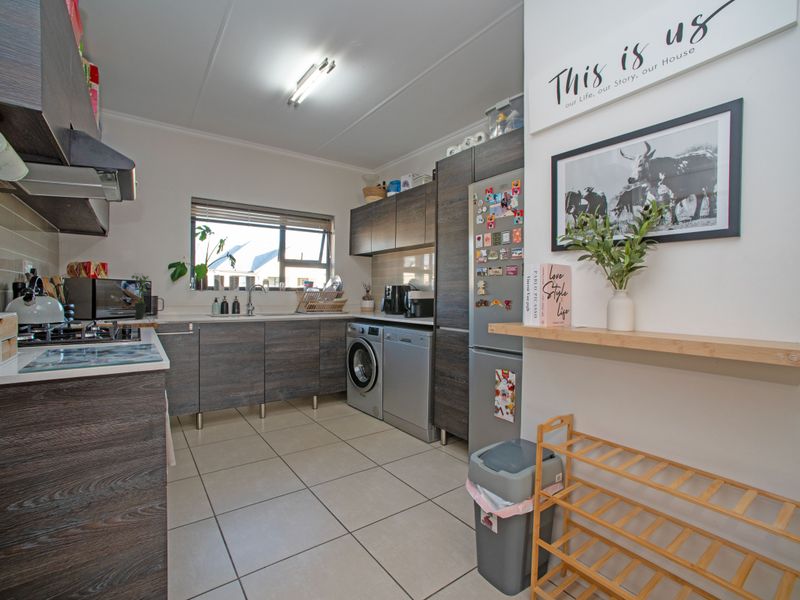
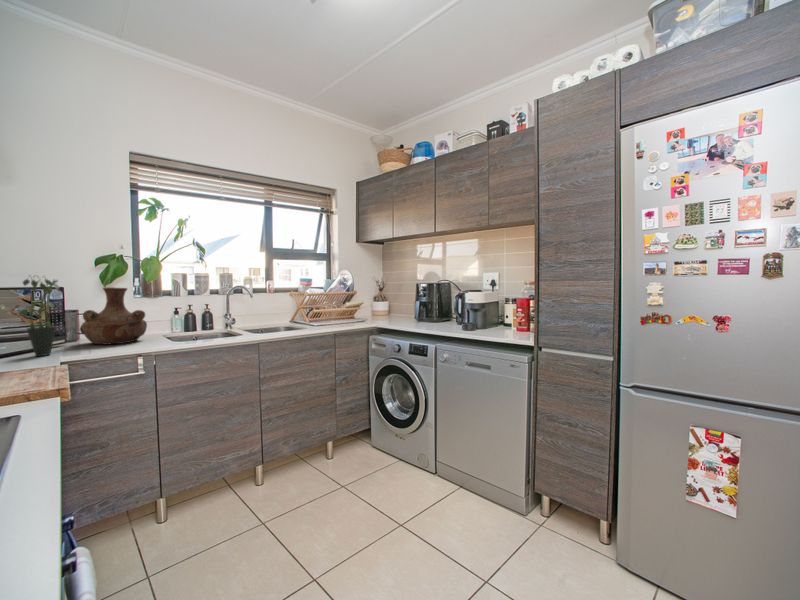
vase: none [158,282,197,317] -> present [80,287,147,344]

